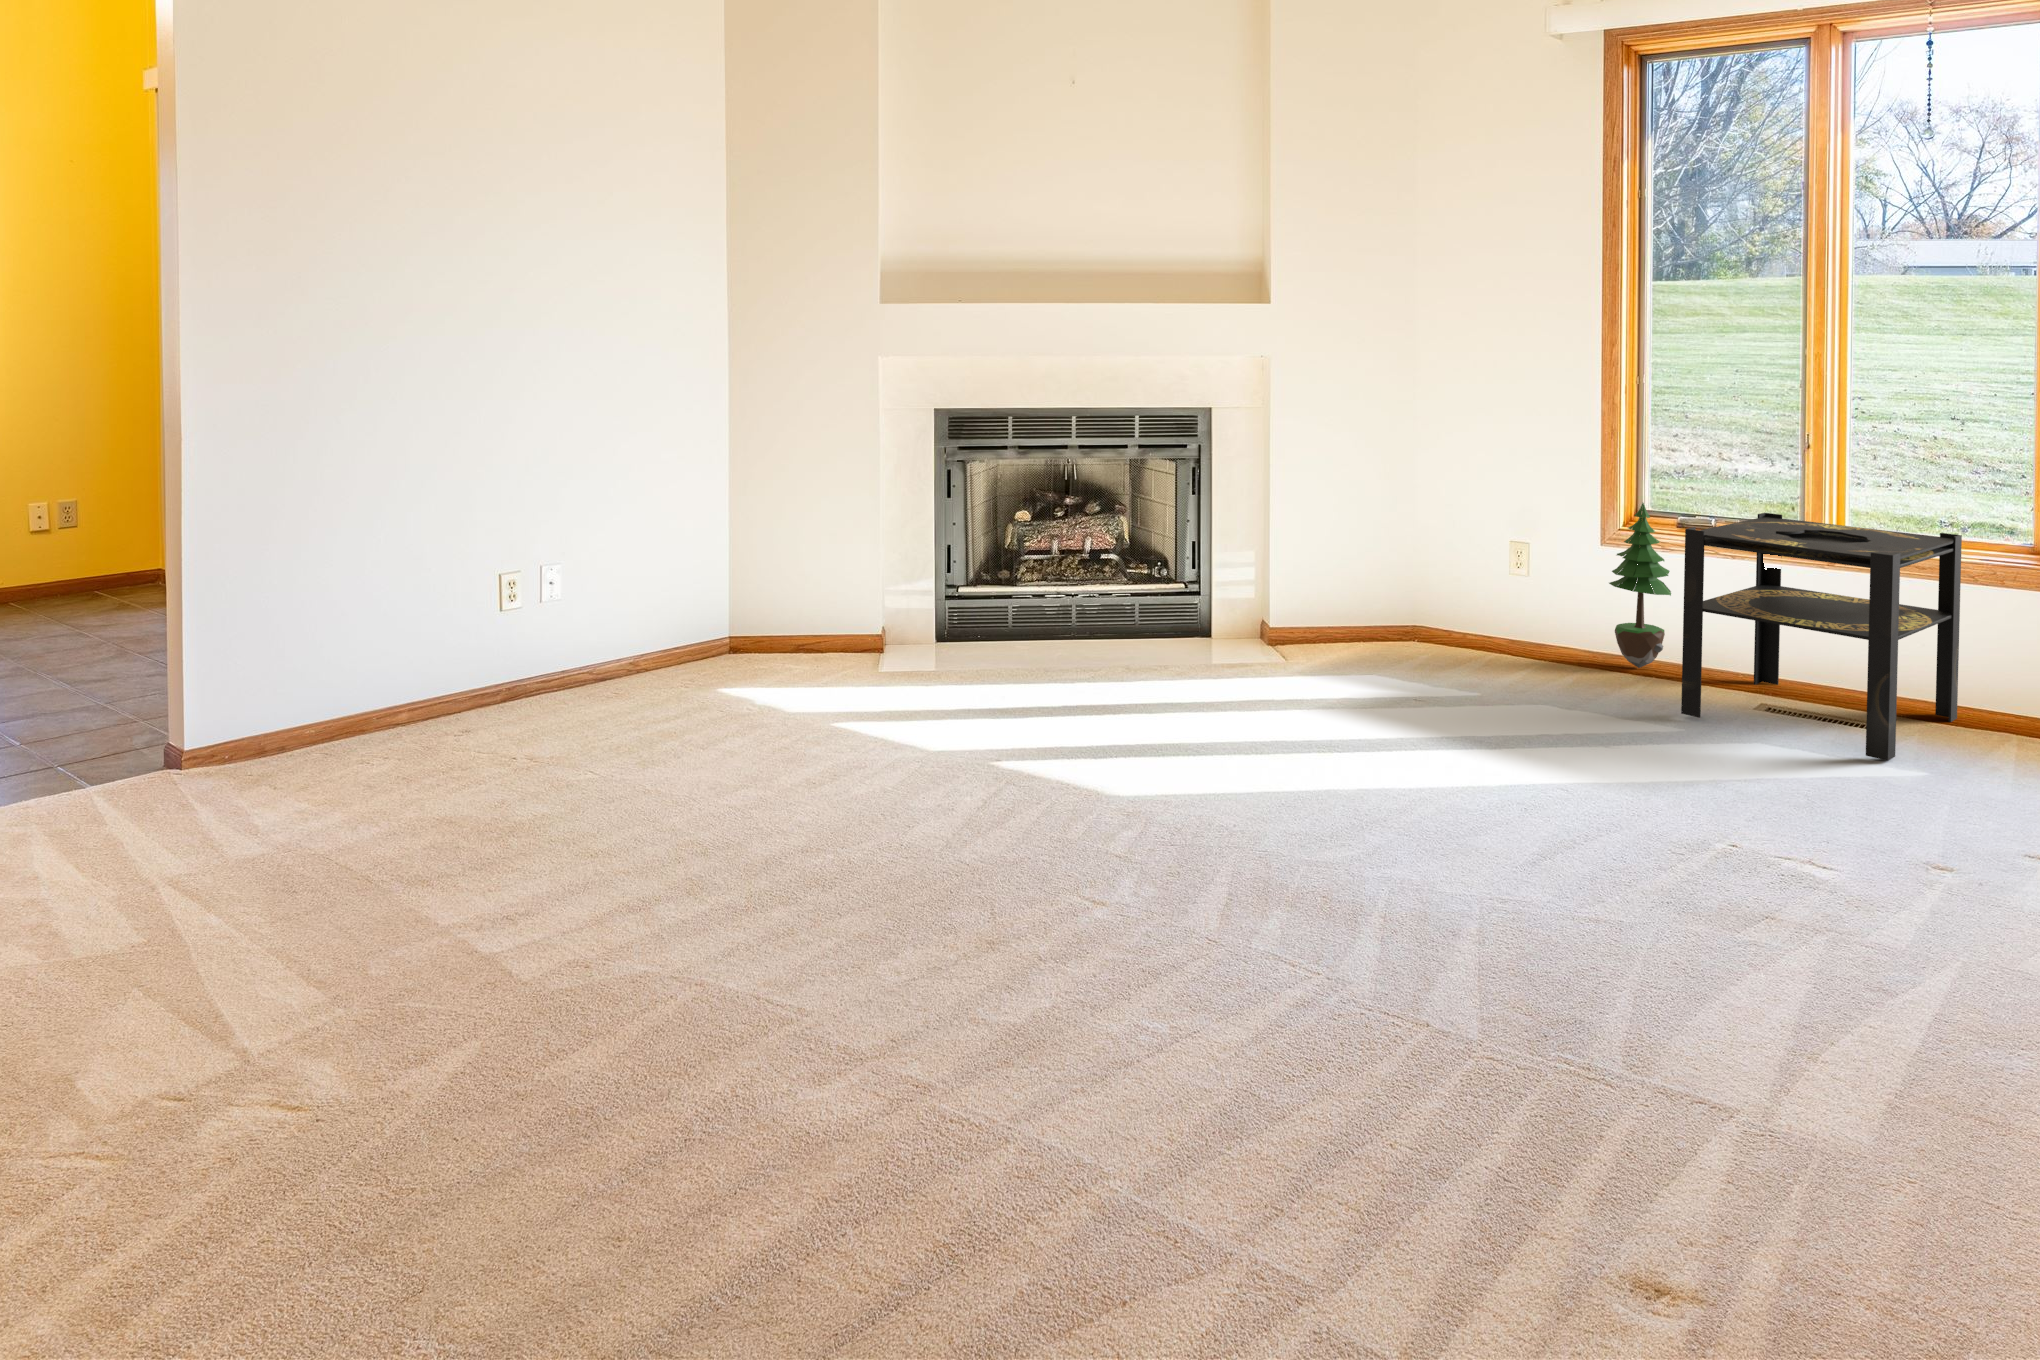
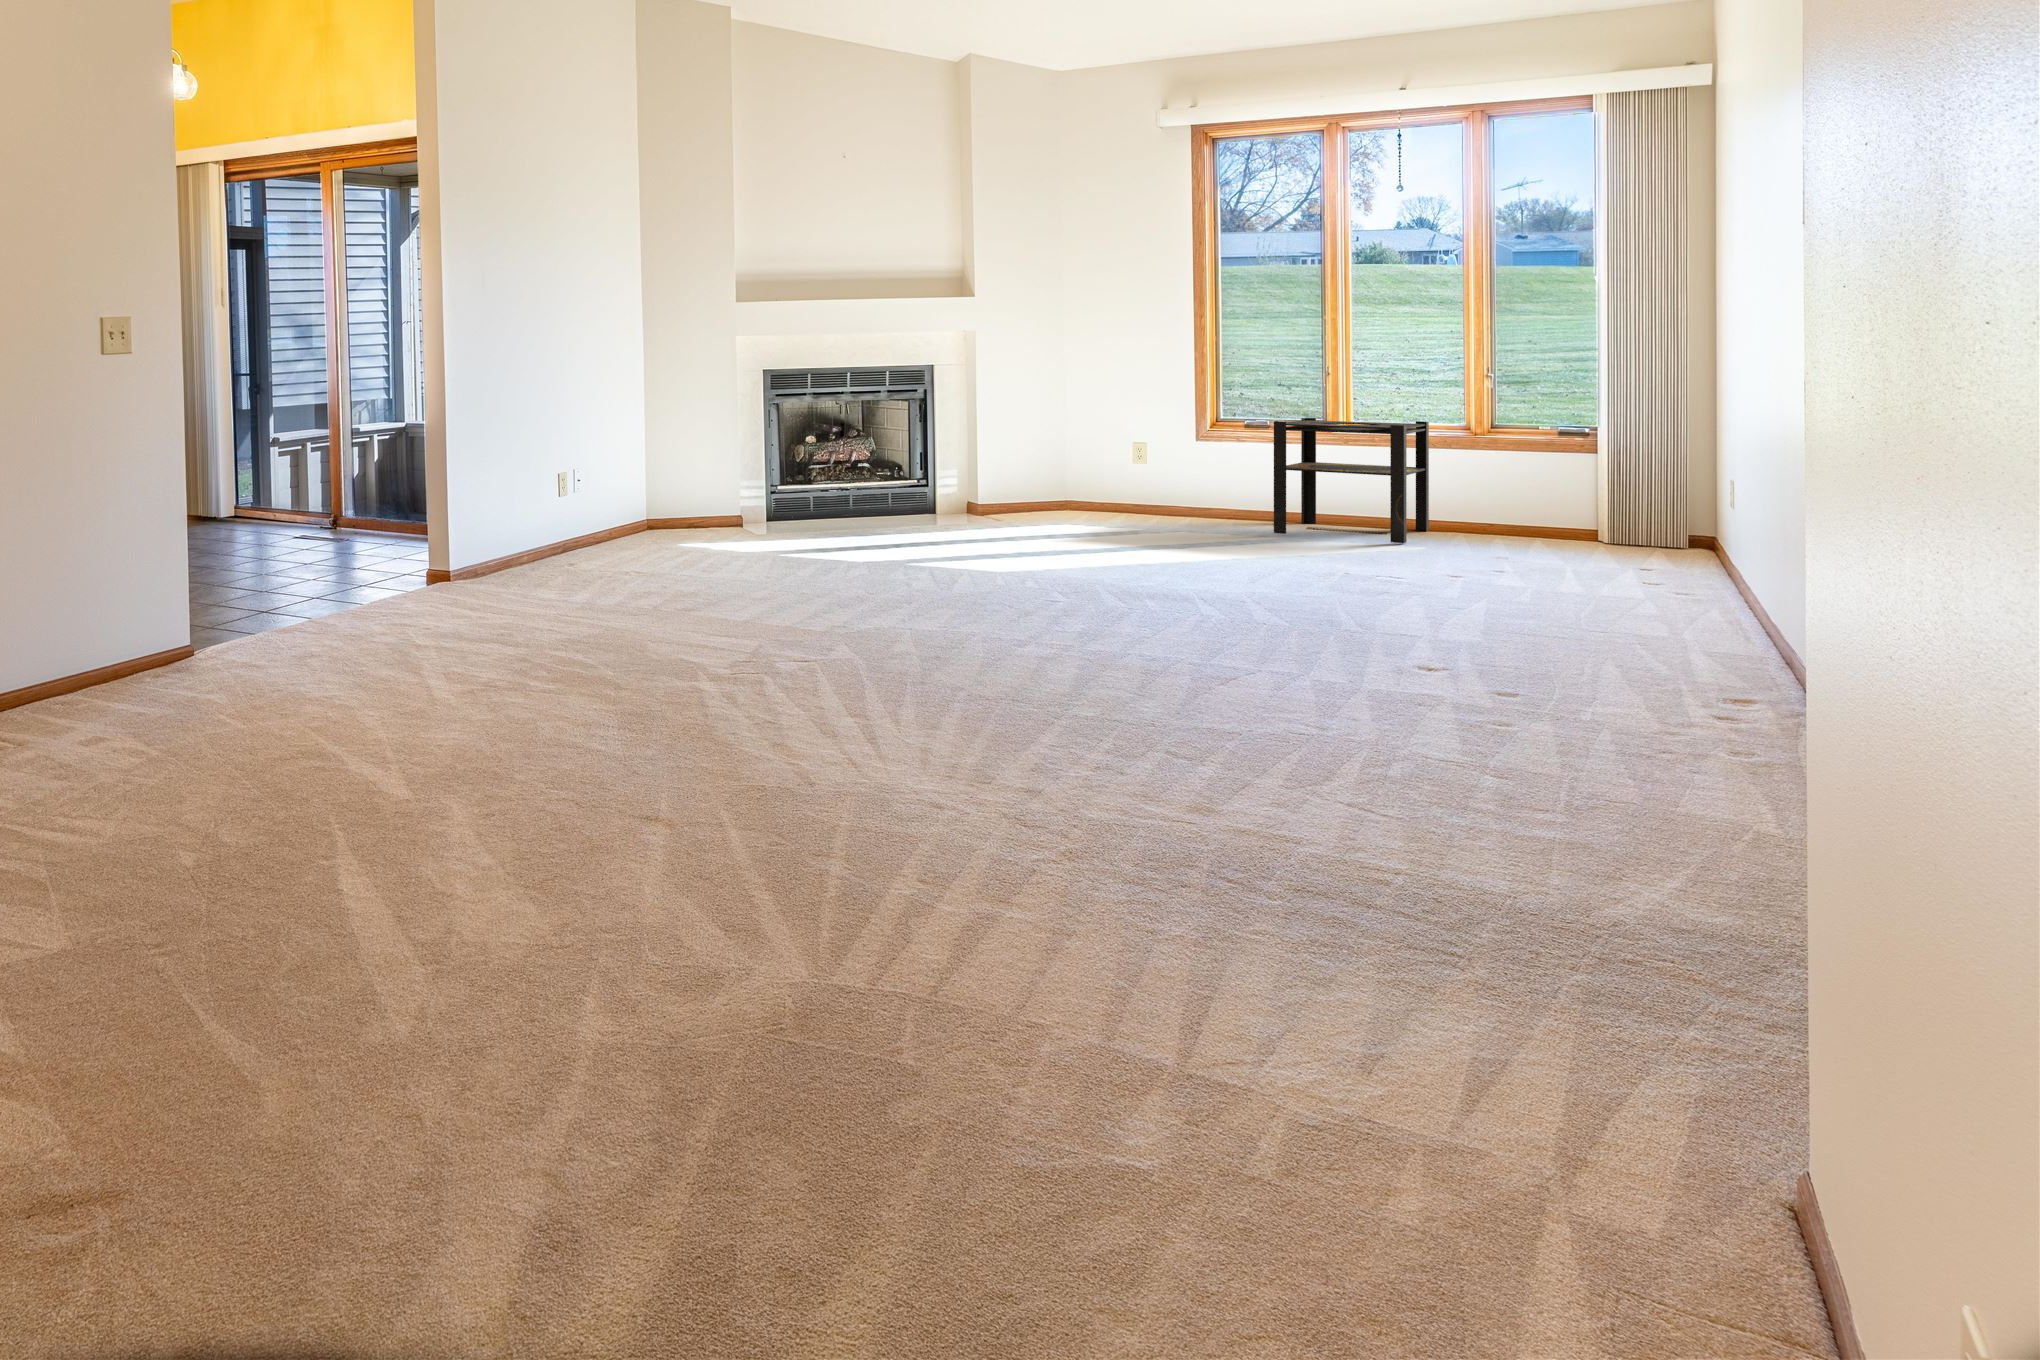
potted tree: present [1609,503,1671,668] -> none [1204,415,1247,521]

